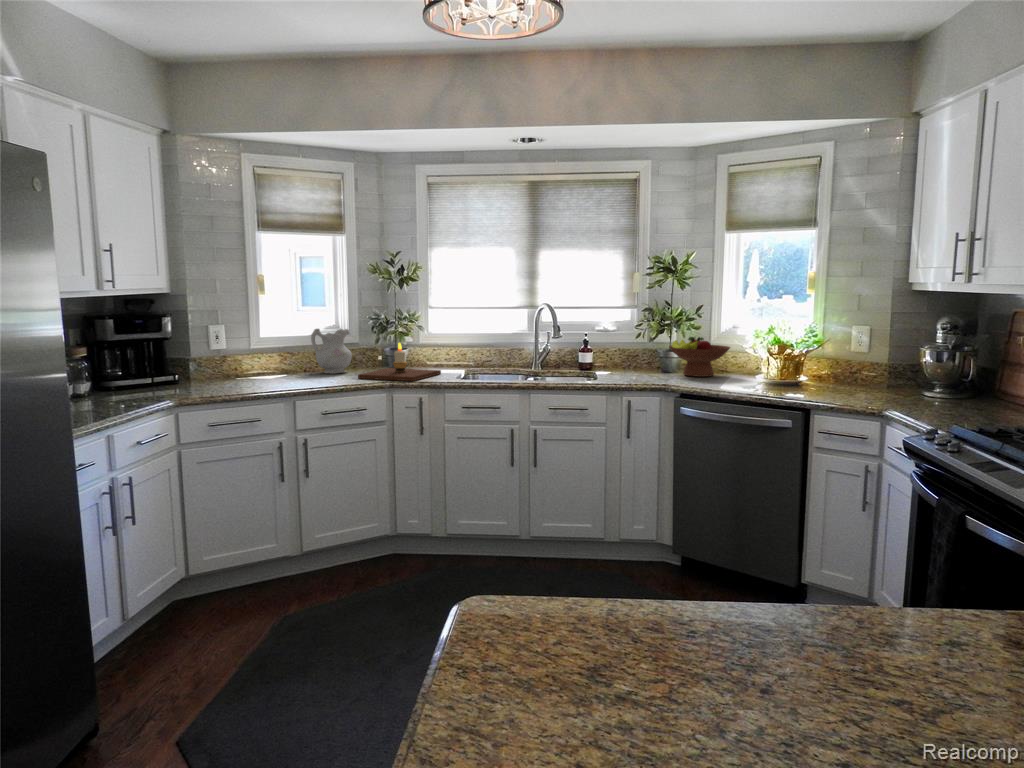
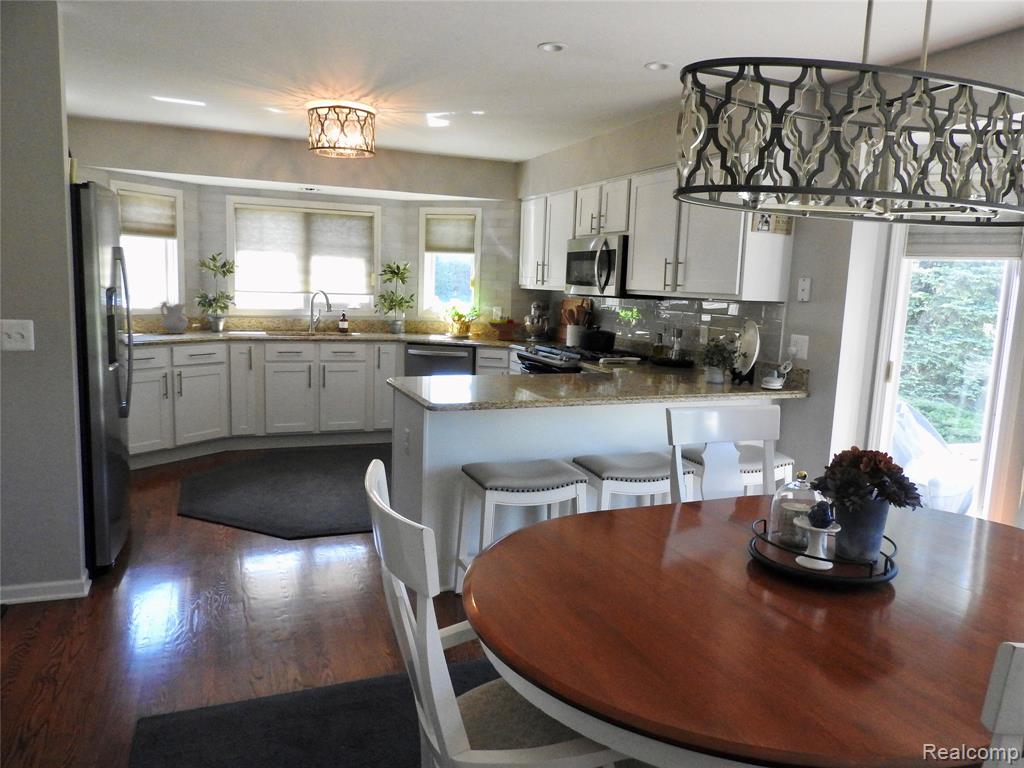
fruit bowl: present [669,337,730,377] -> present [489,317,523,340]
candle: present [358,343,441,381] -> none [203,312,254,336]

